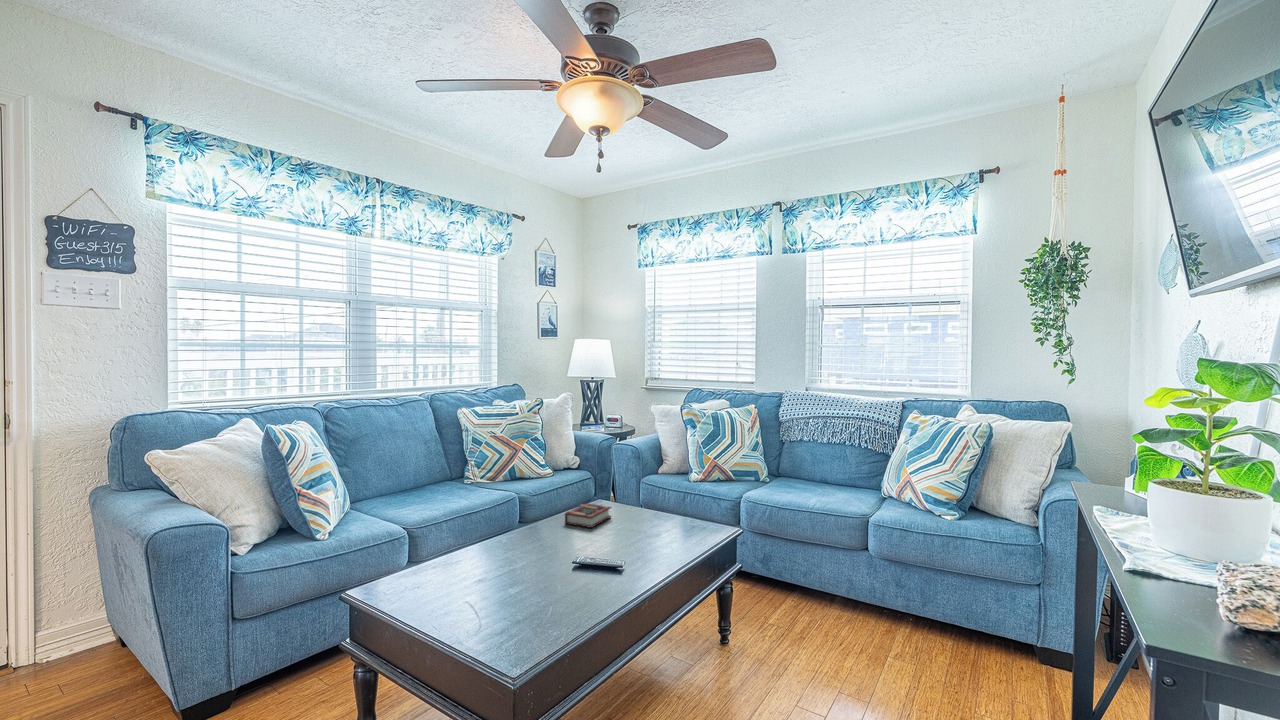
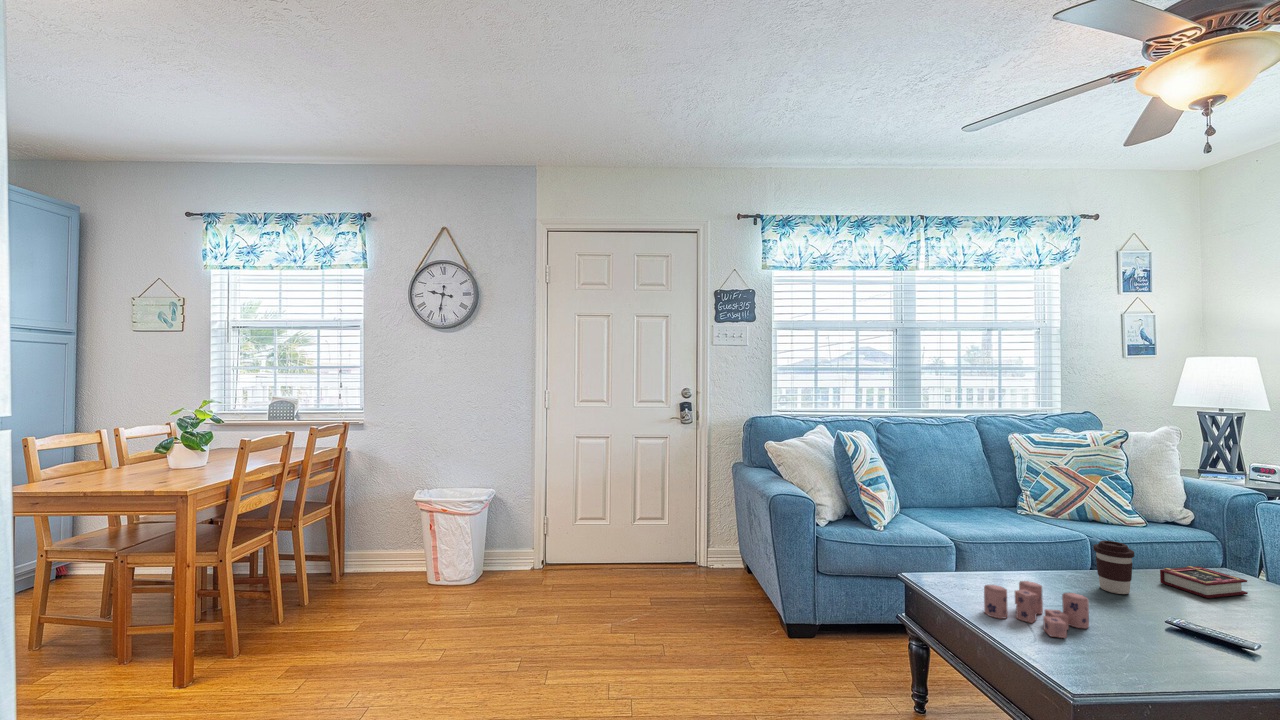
coffee cup: none [523,499,550,544] -> present [1094,541,1134,594]
candle: none [435,557,521,608] -> present [984,581,1089,638]

